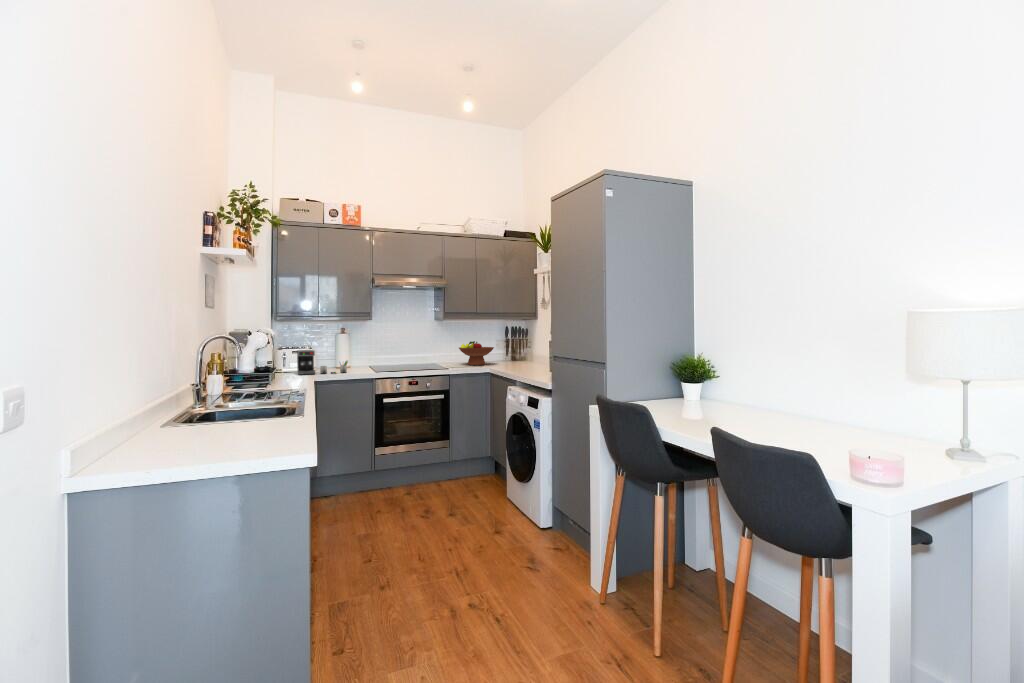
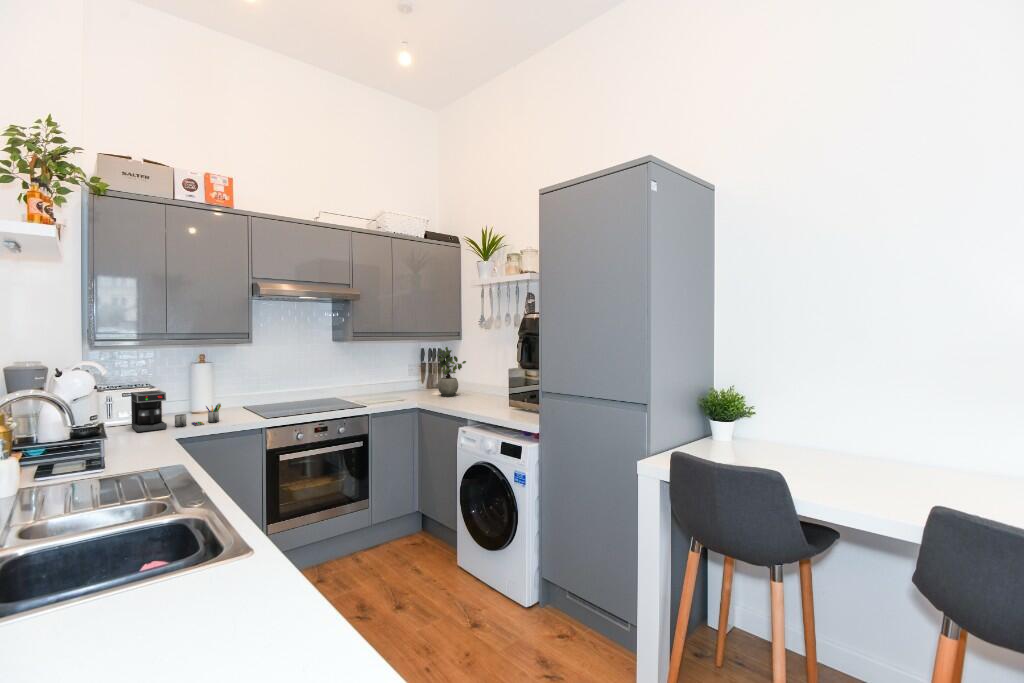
potted plant: none [508,326,530,366] -> present [437,347,466,397]
fruit bowl: present [459,341,494,365] -> none [371,367,417,397]

